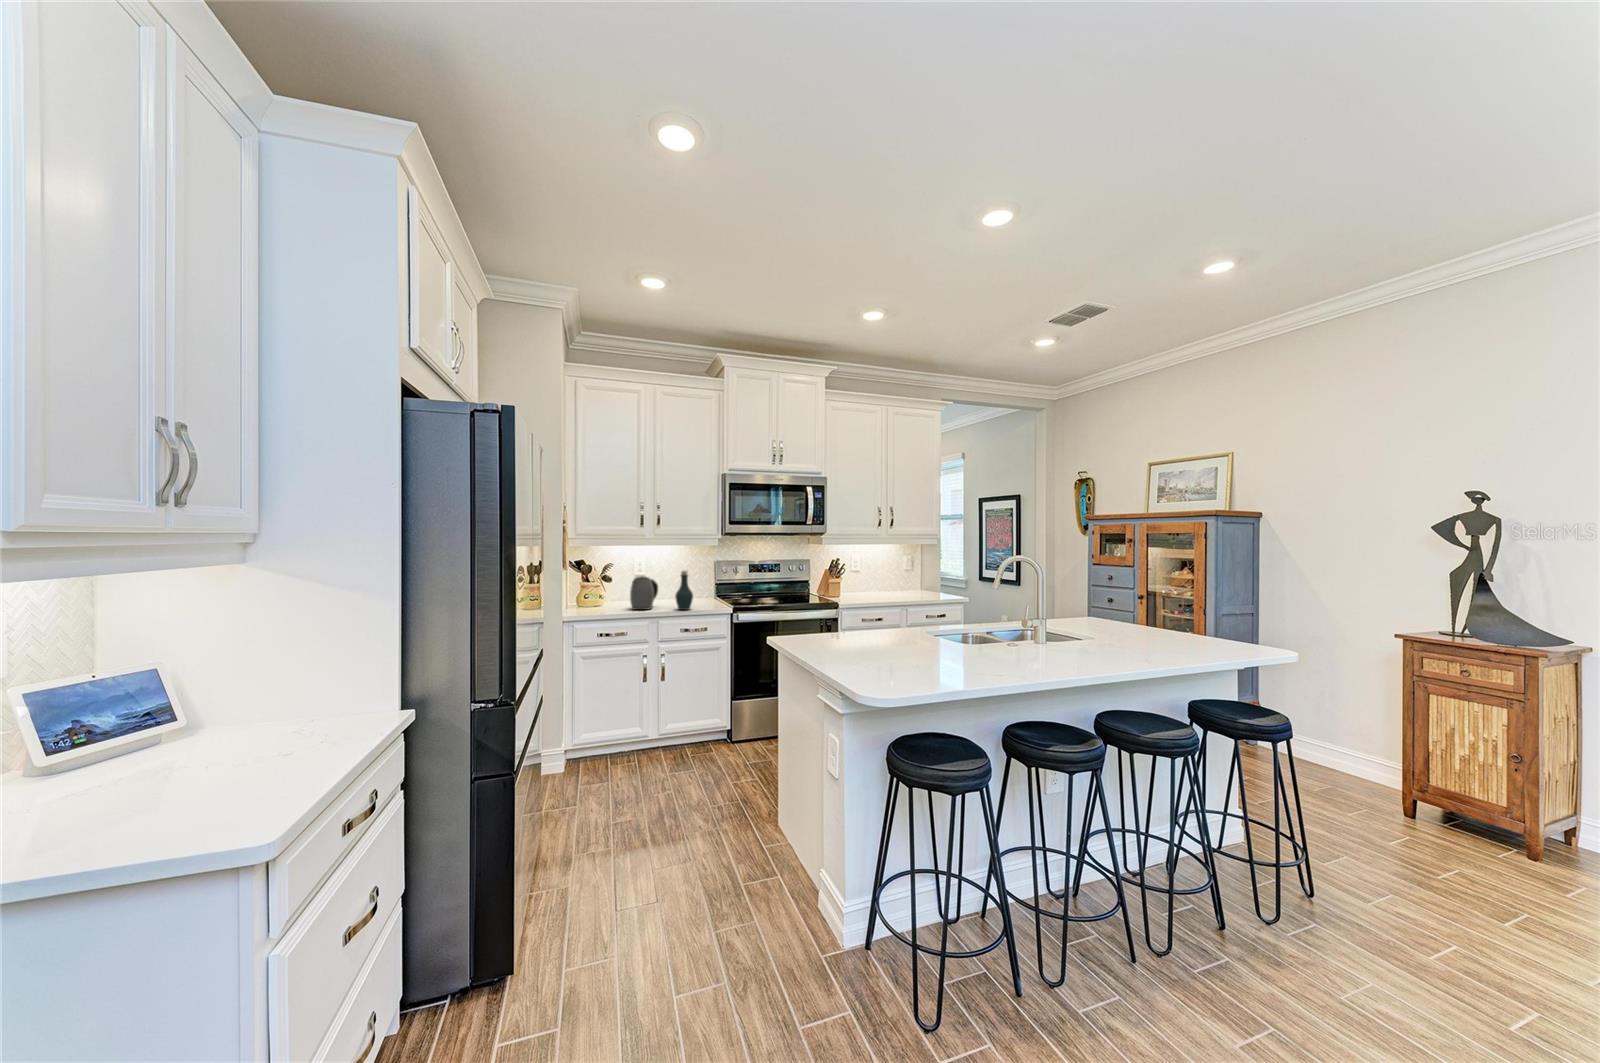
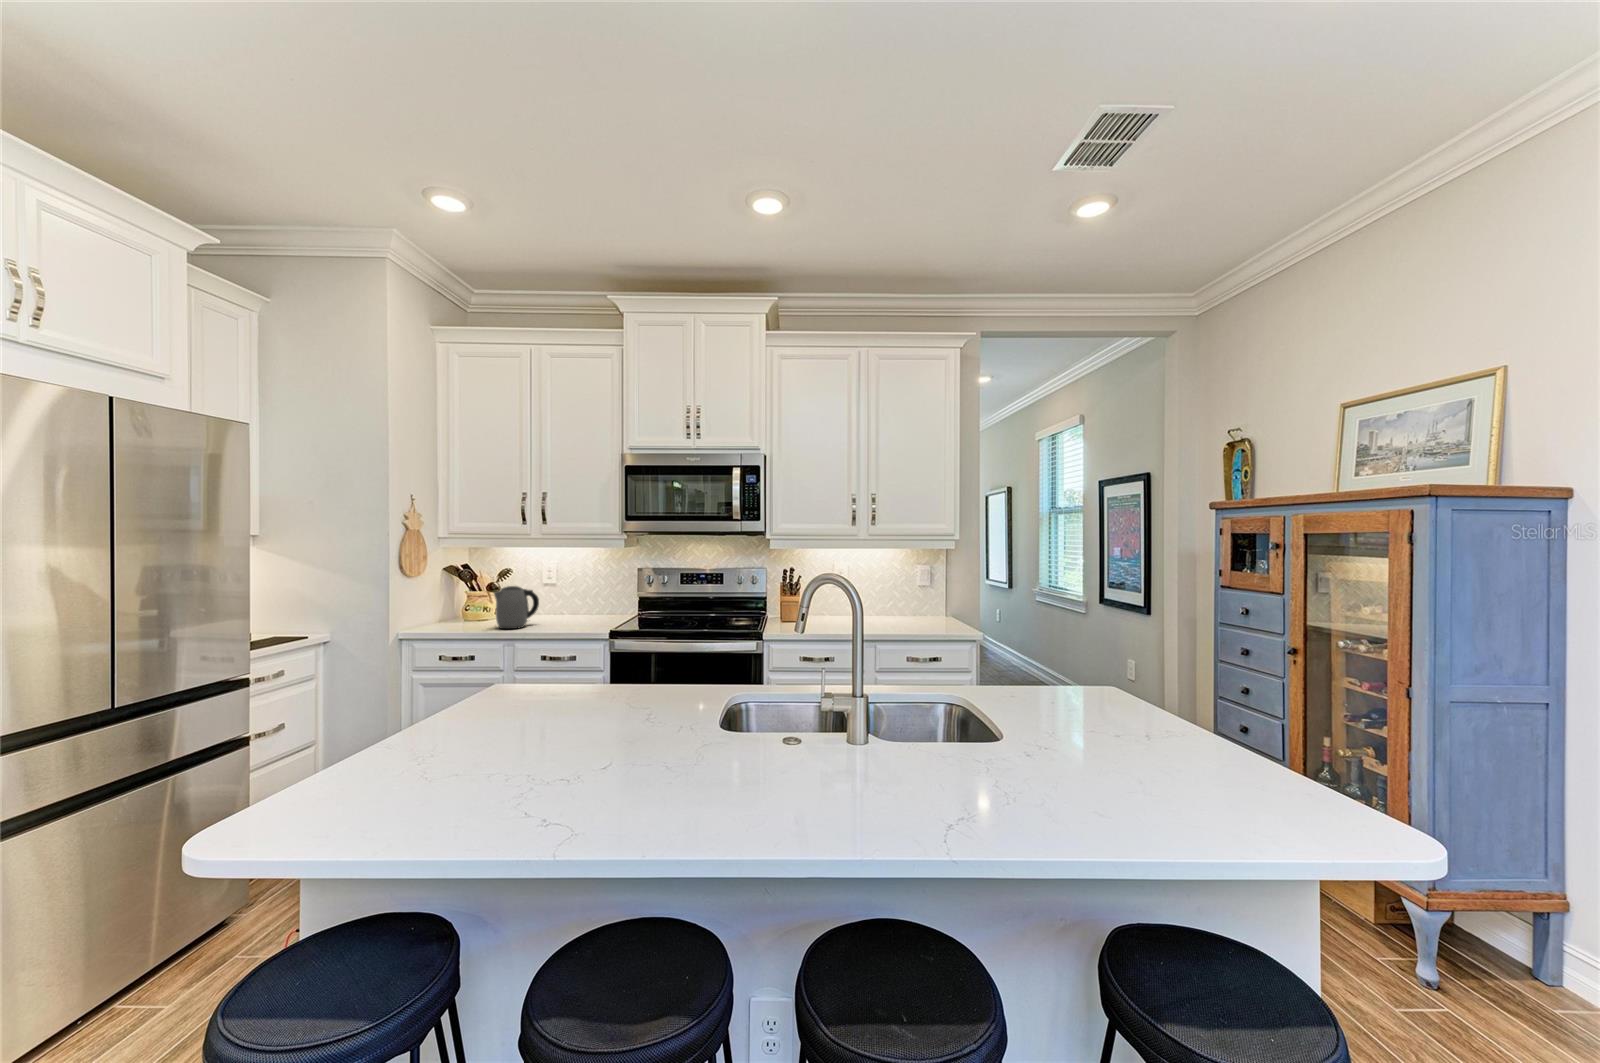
bottle: present [675,571,693,610] -> none [543,580,568,632]

